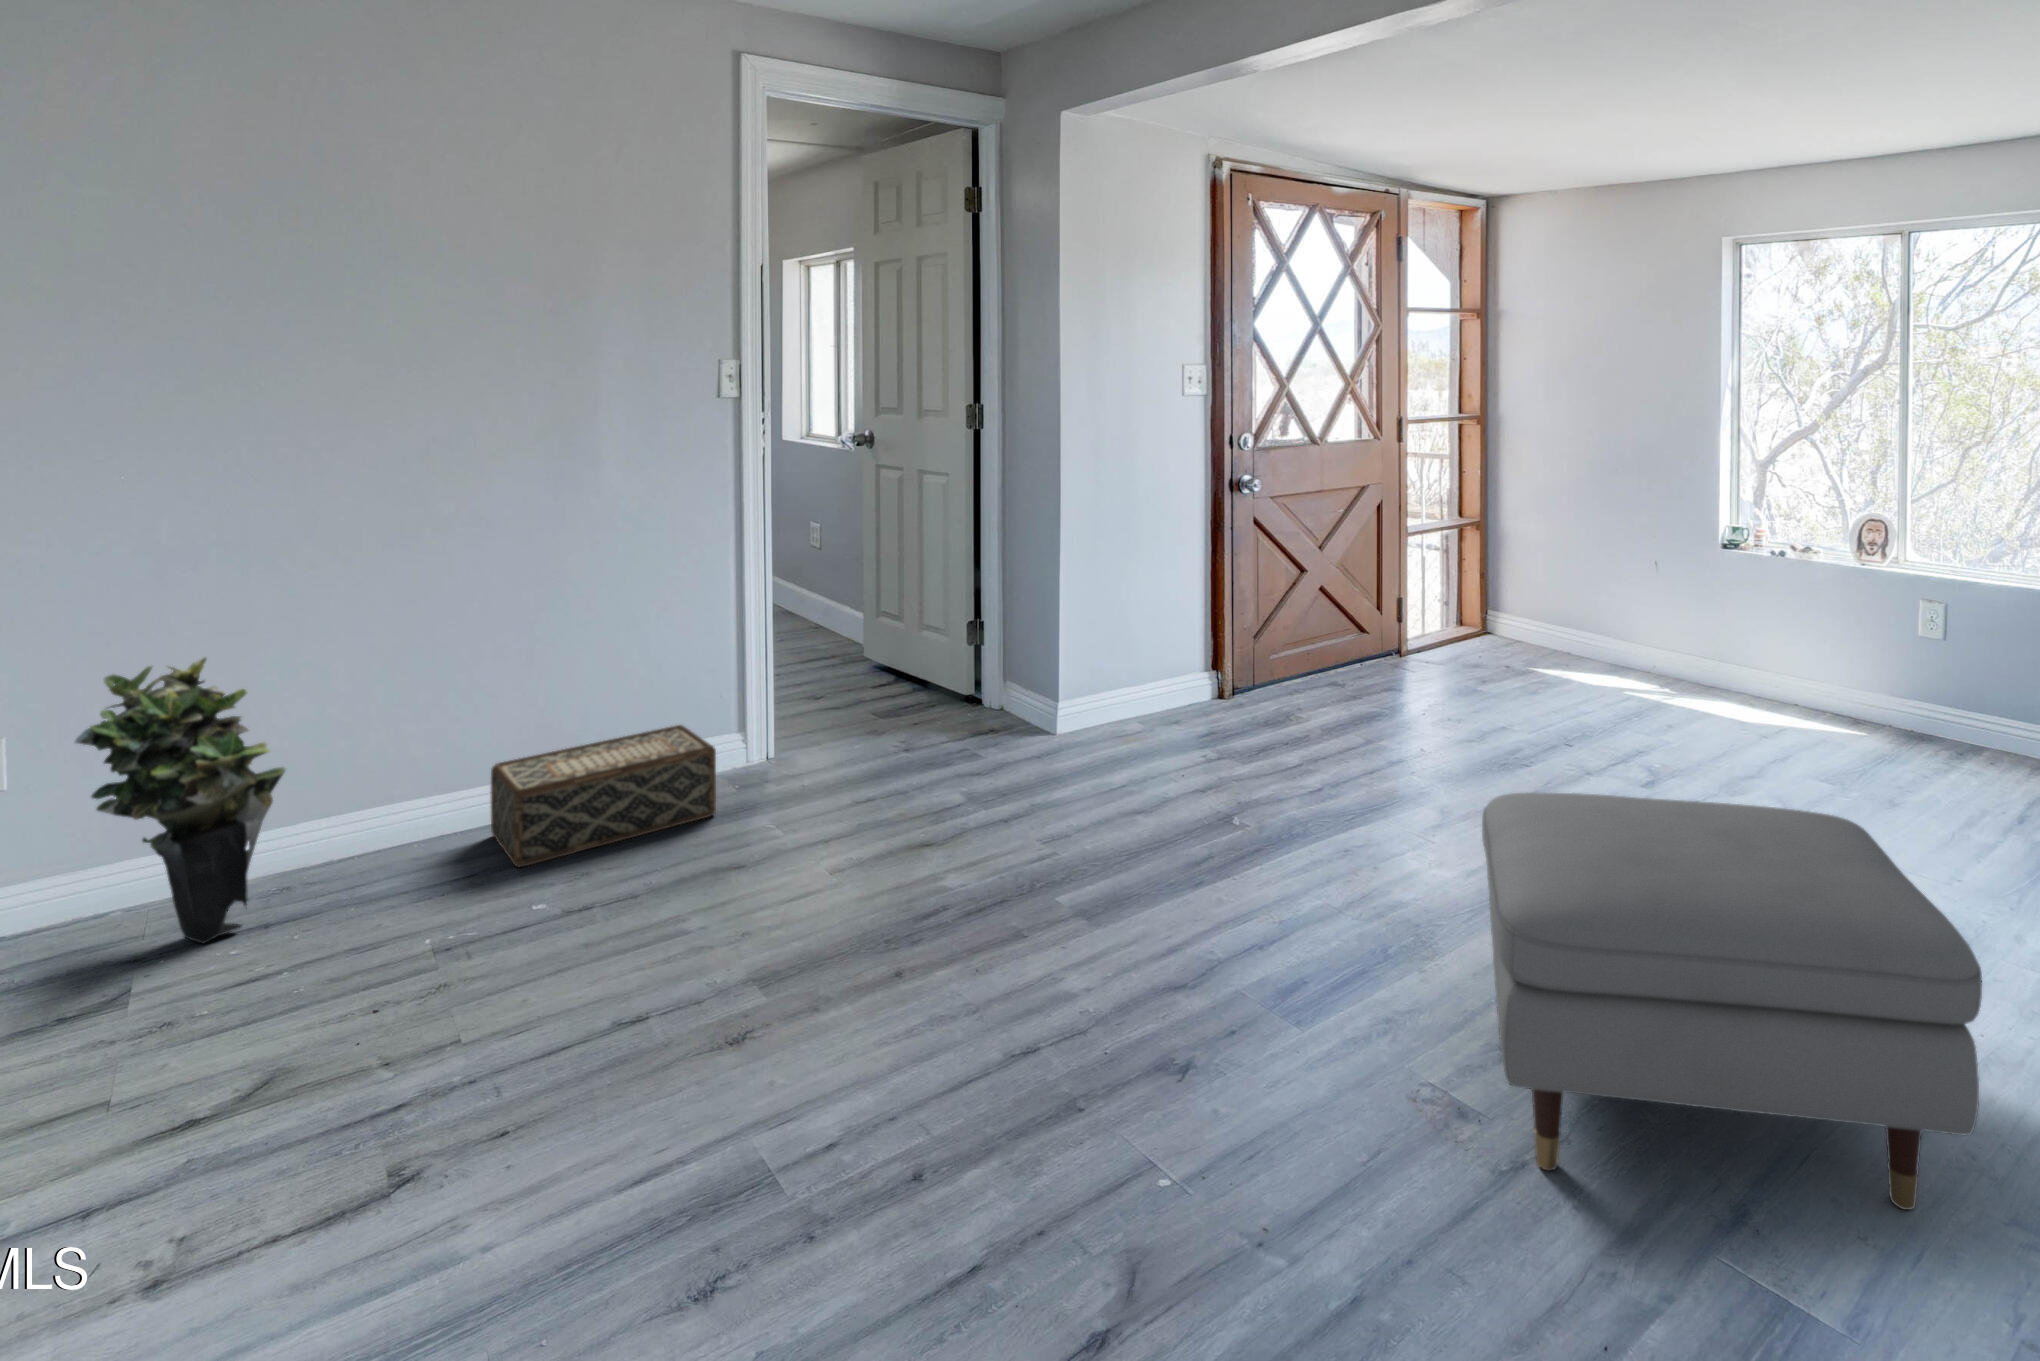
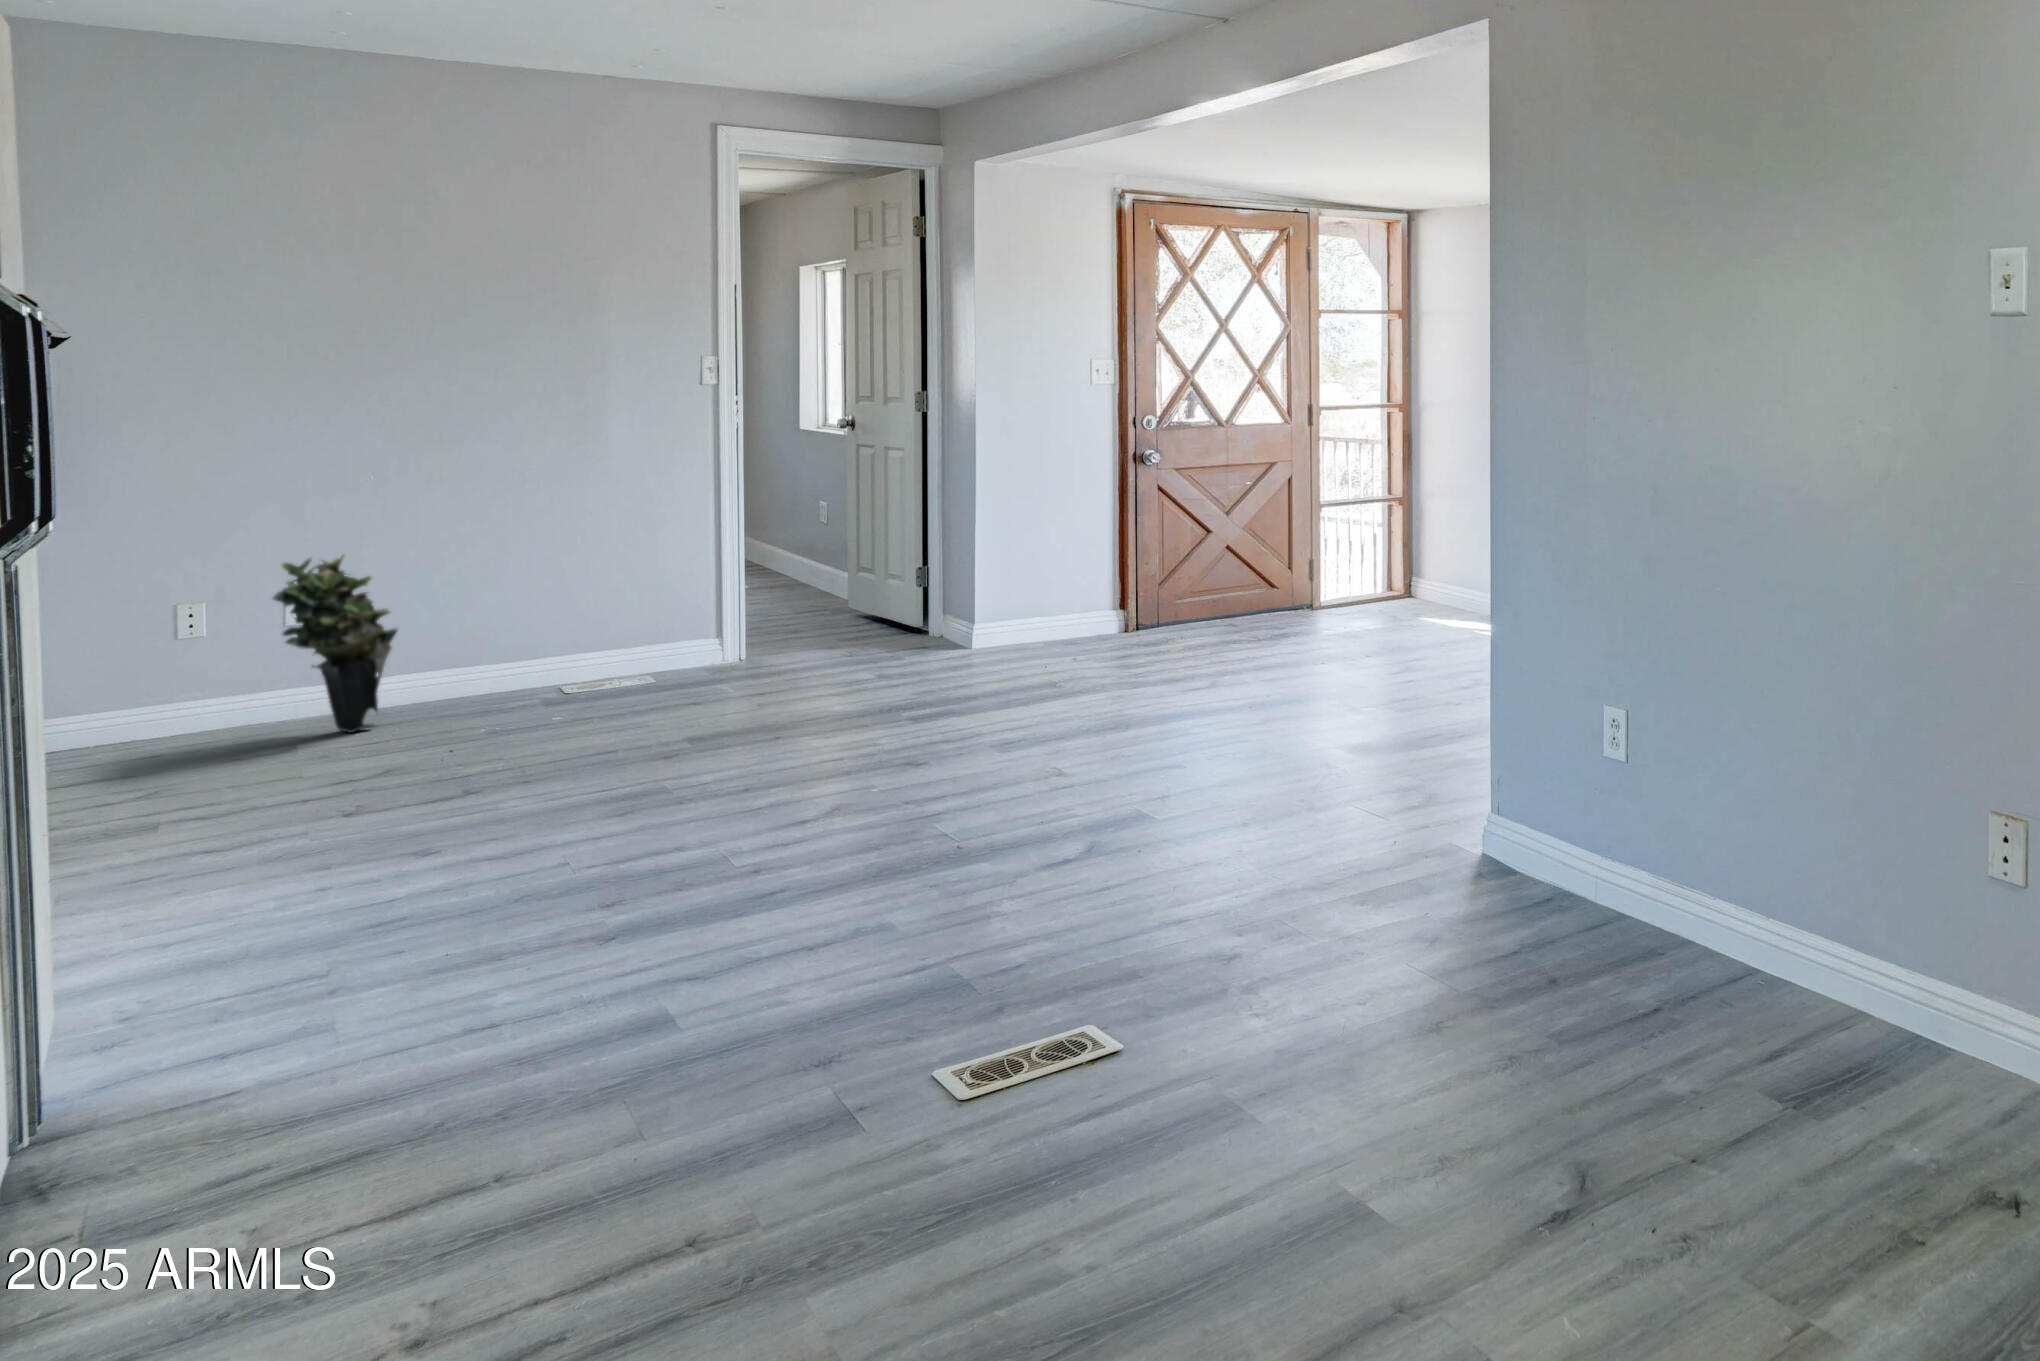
woven basket: present [491,725,716,867] -> none [533,627,697,706]
ottoman: present [1482,793,1982,1210] -> none [1099,613,1370,793]

